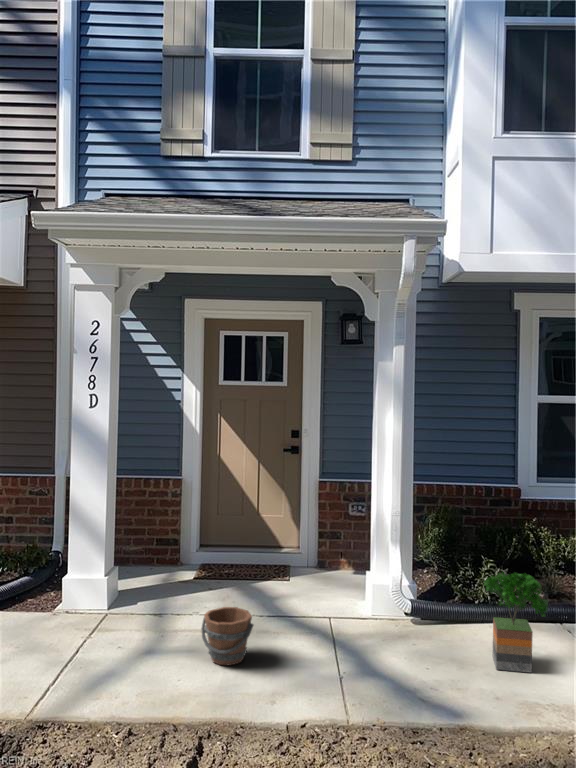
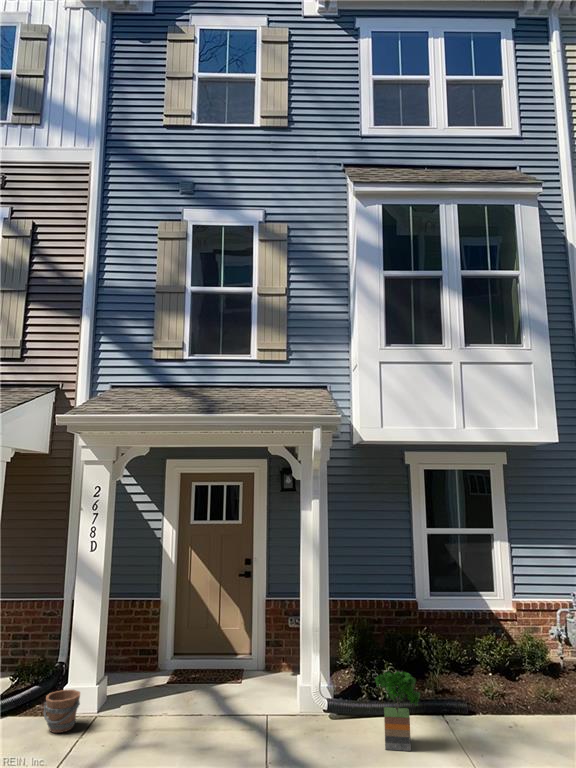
bucket: present [201,607,253,665] -> present [44,690,80,733]

